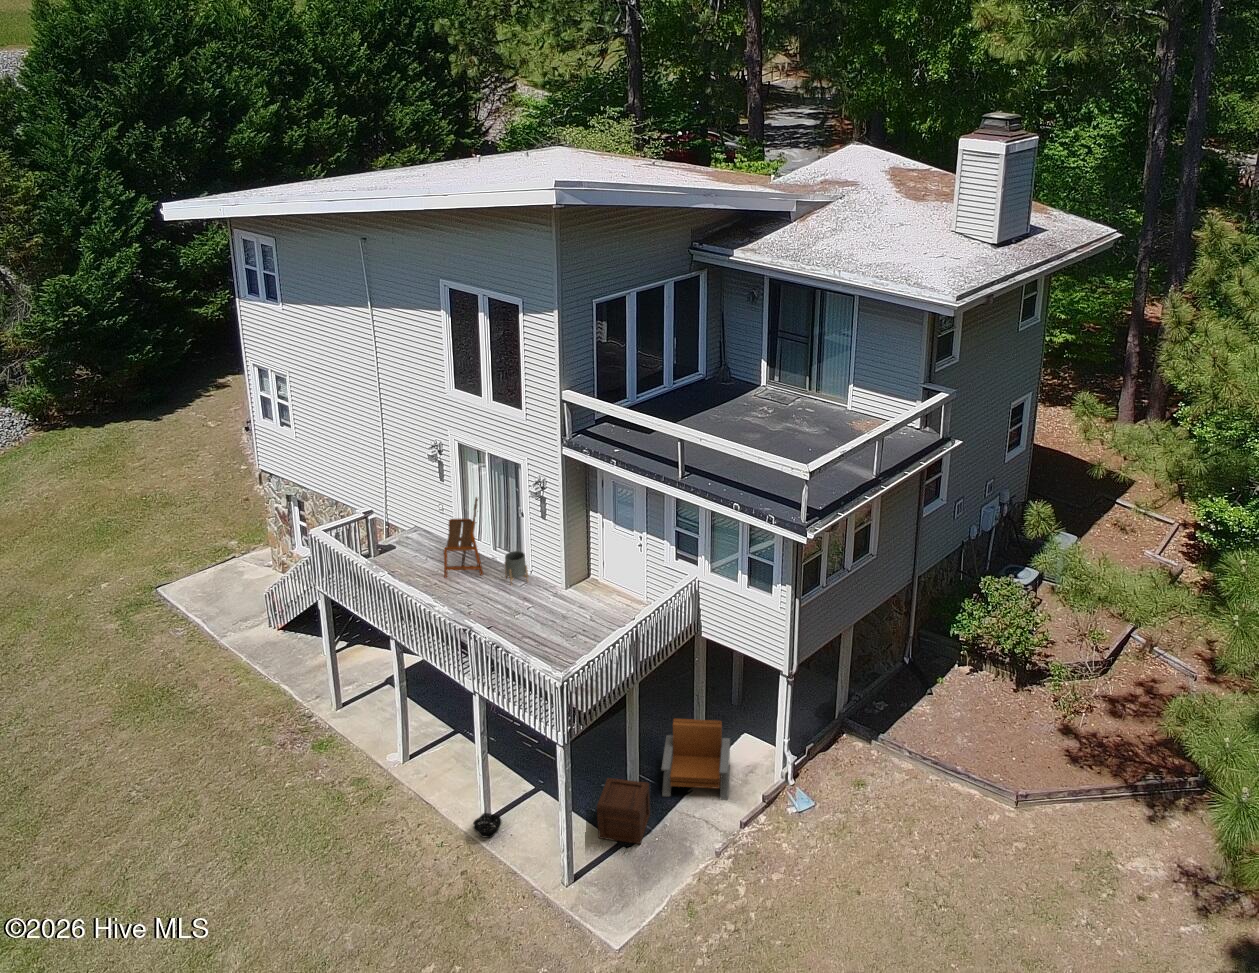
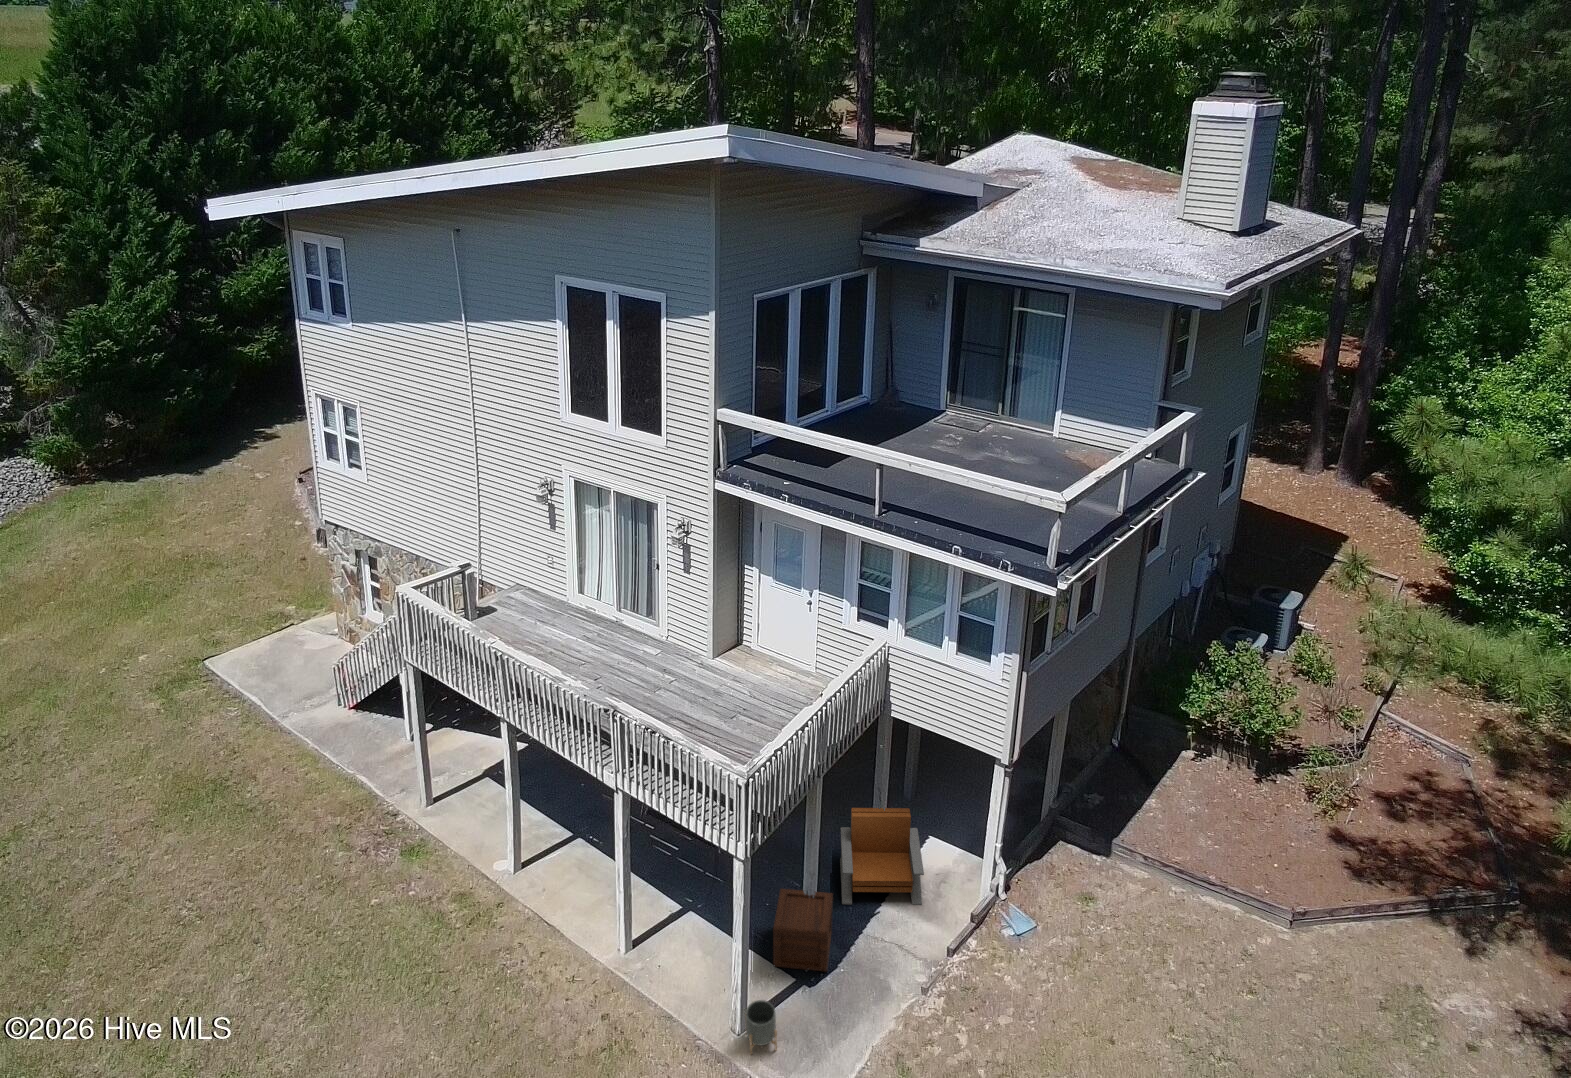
bench: present [444,497,483,577] -> none [563,545,611,647]
planter: present [505,551,528,585] -> present [745,1000,777,1055]
basket: present [473,812,502,838] -> none [614,937,650,974]

